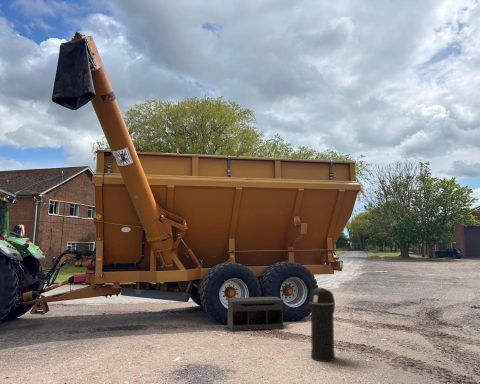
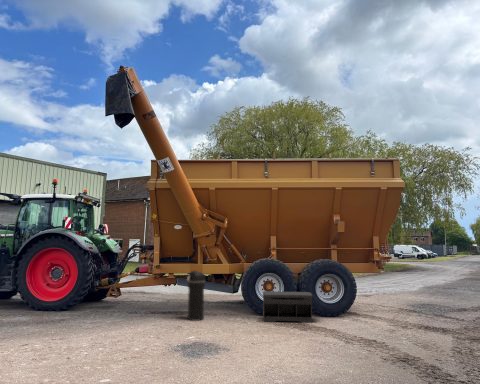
trash can: present [309,288,335,361] -> present [187,271,205,321]

